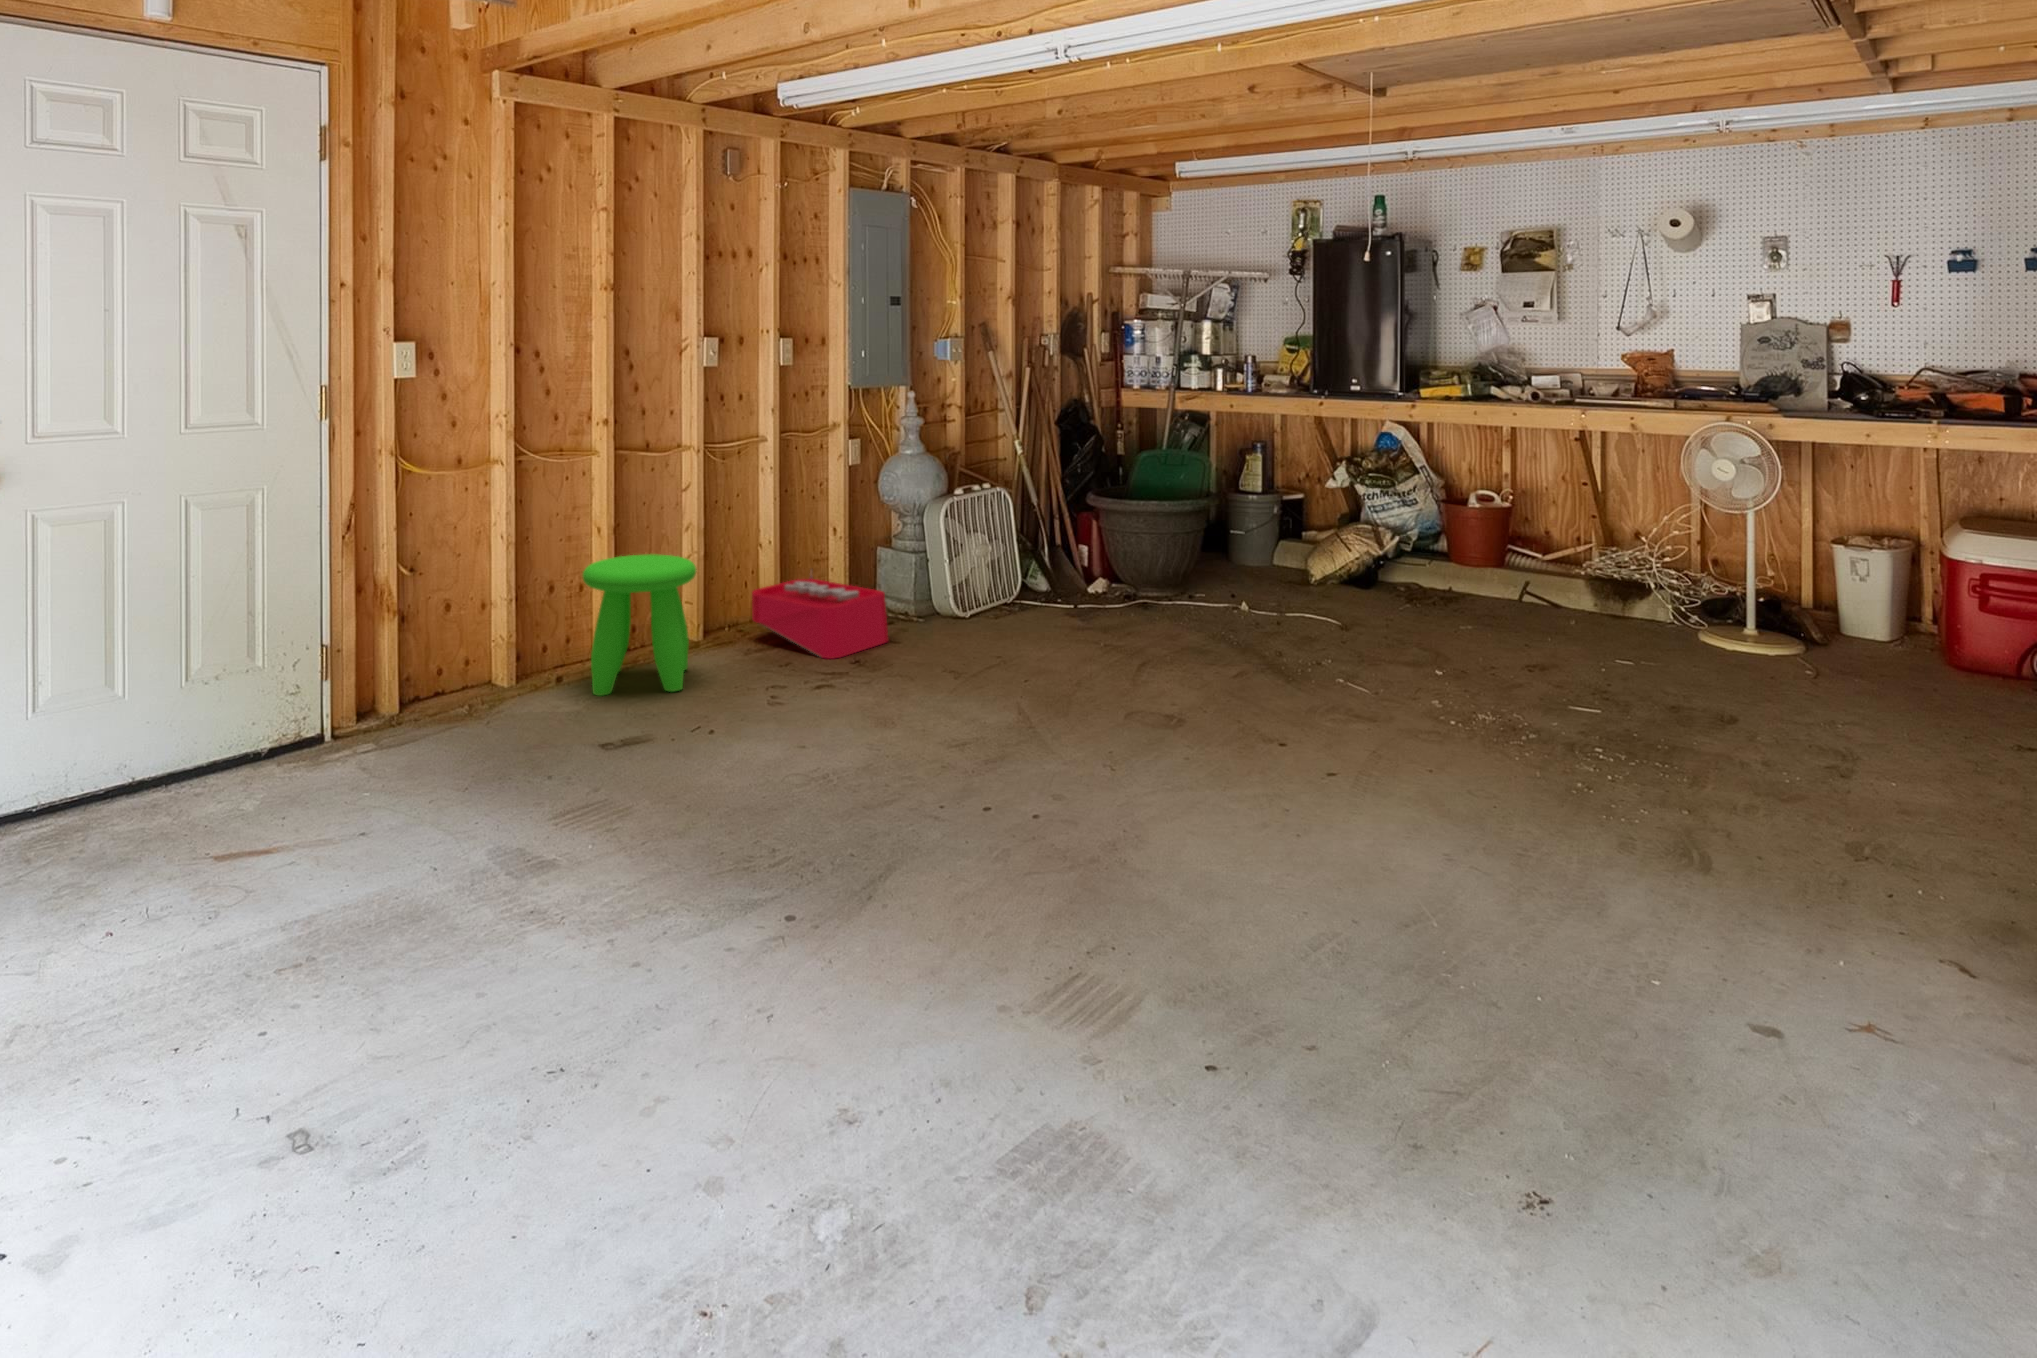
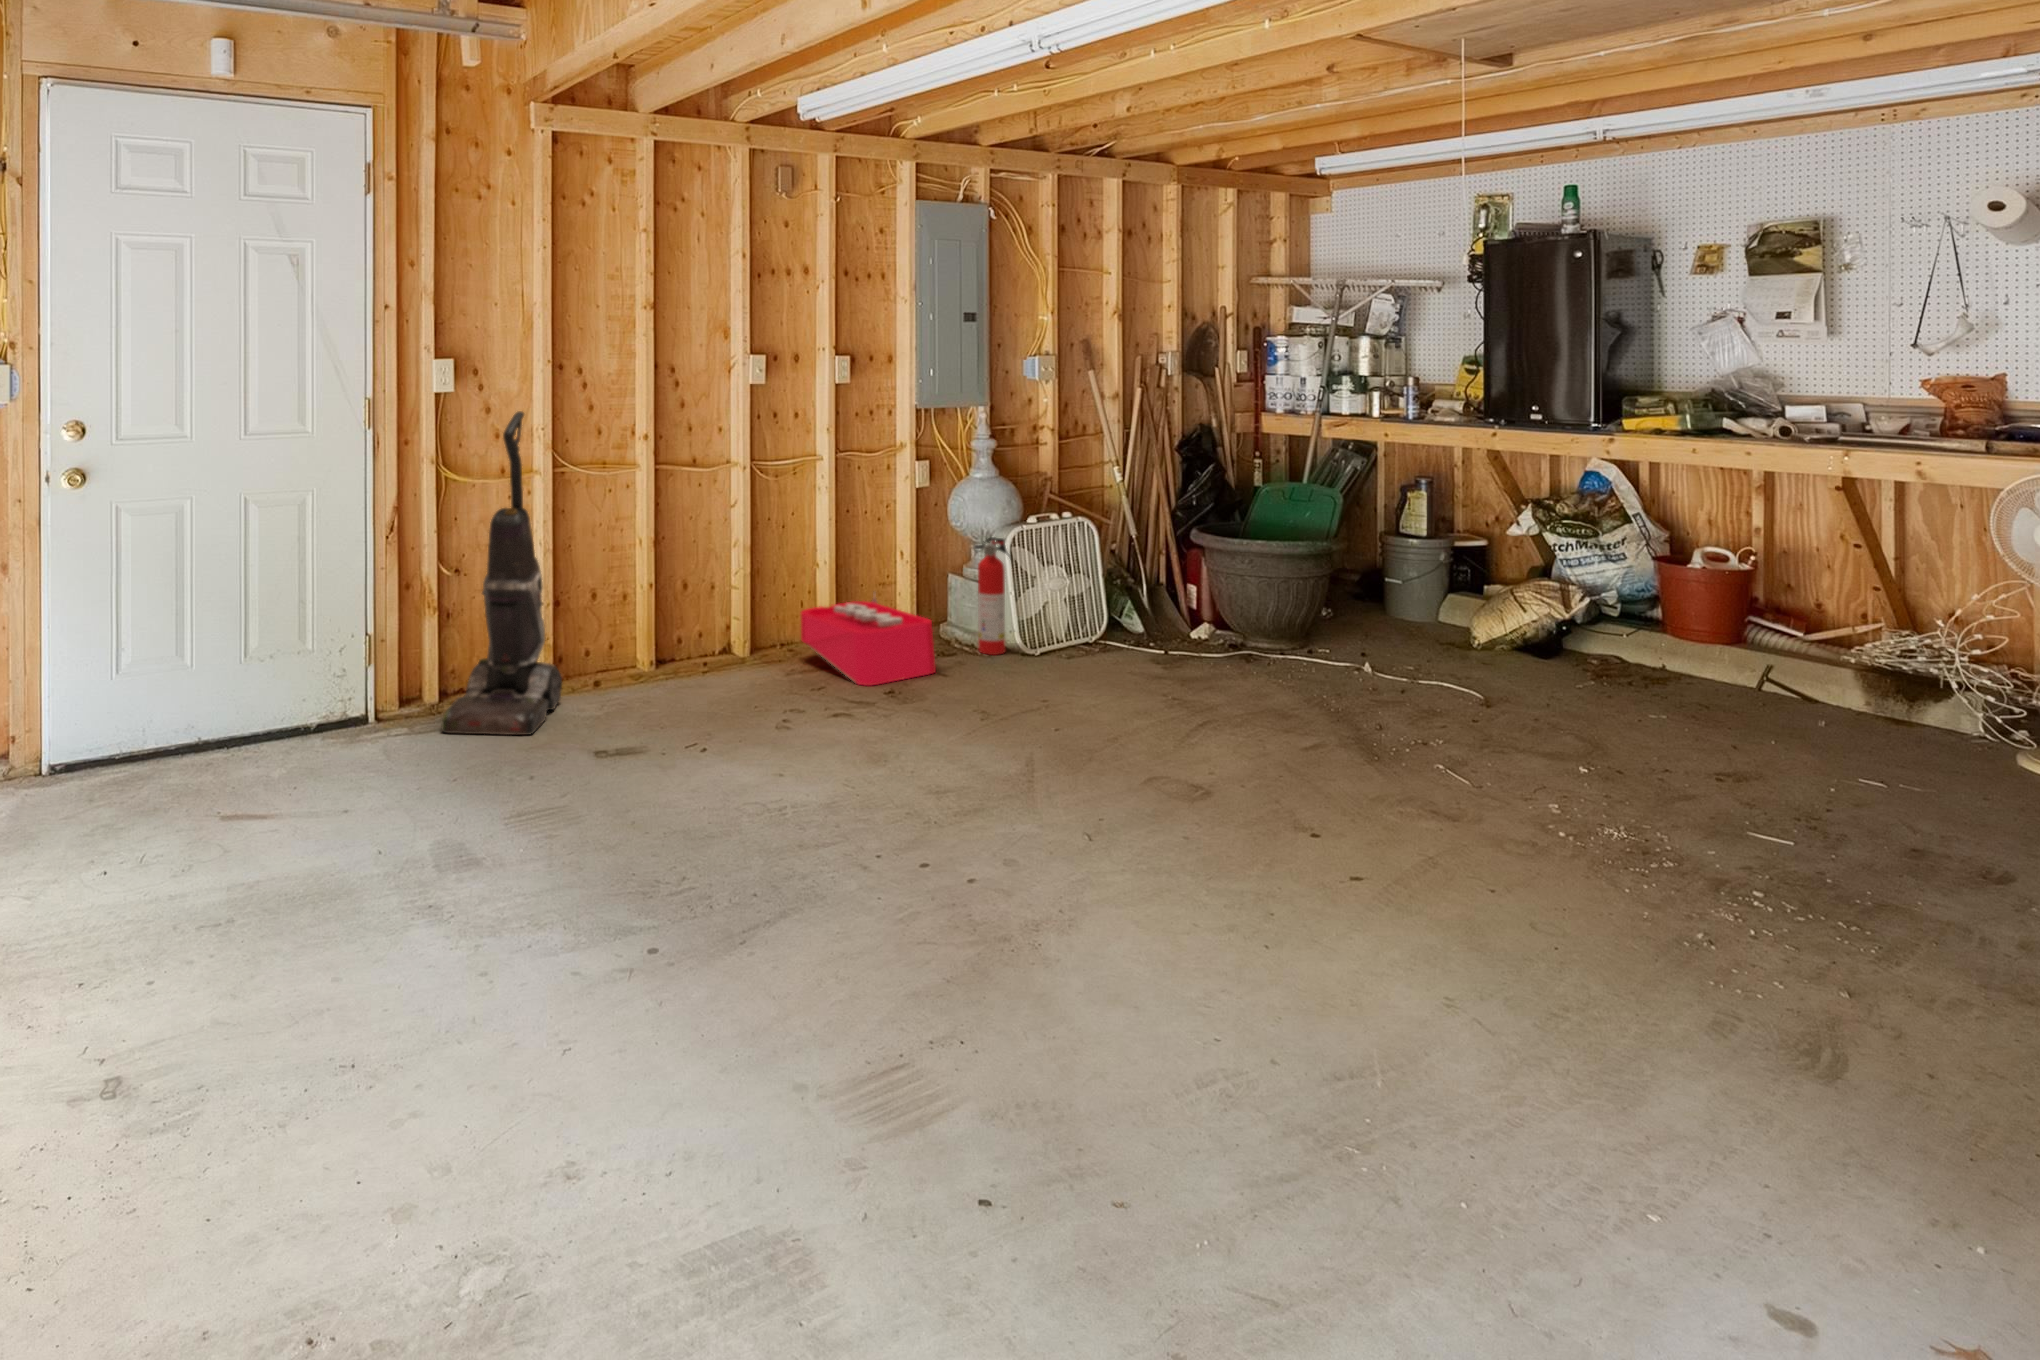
vacuum cleaner: none [422,397,534,745] -> present [441,411,562,735]
fire extinguisher: none [909,510,946,621] -> present [974,537,1010,655]
stool: present [583,554,697,696] -> none [614,568,723,704]

